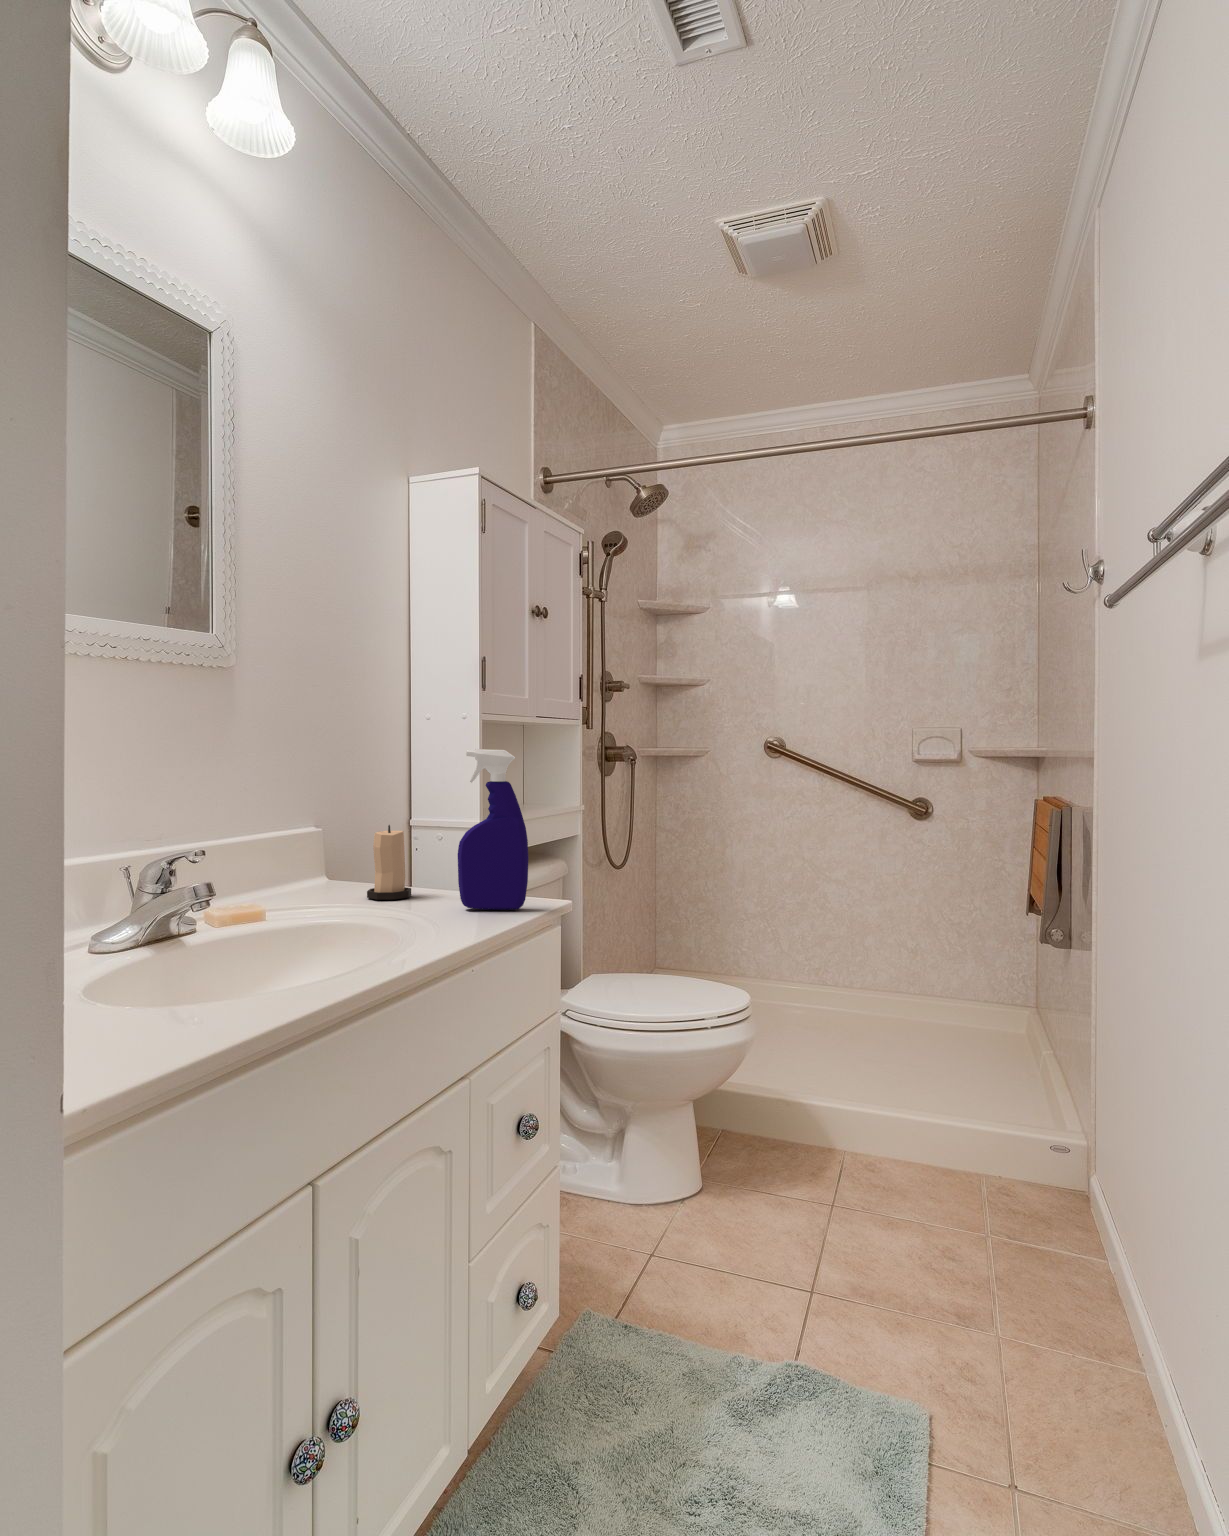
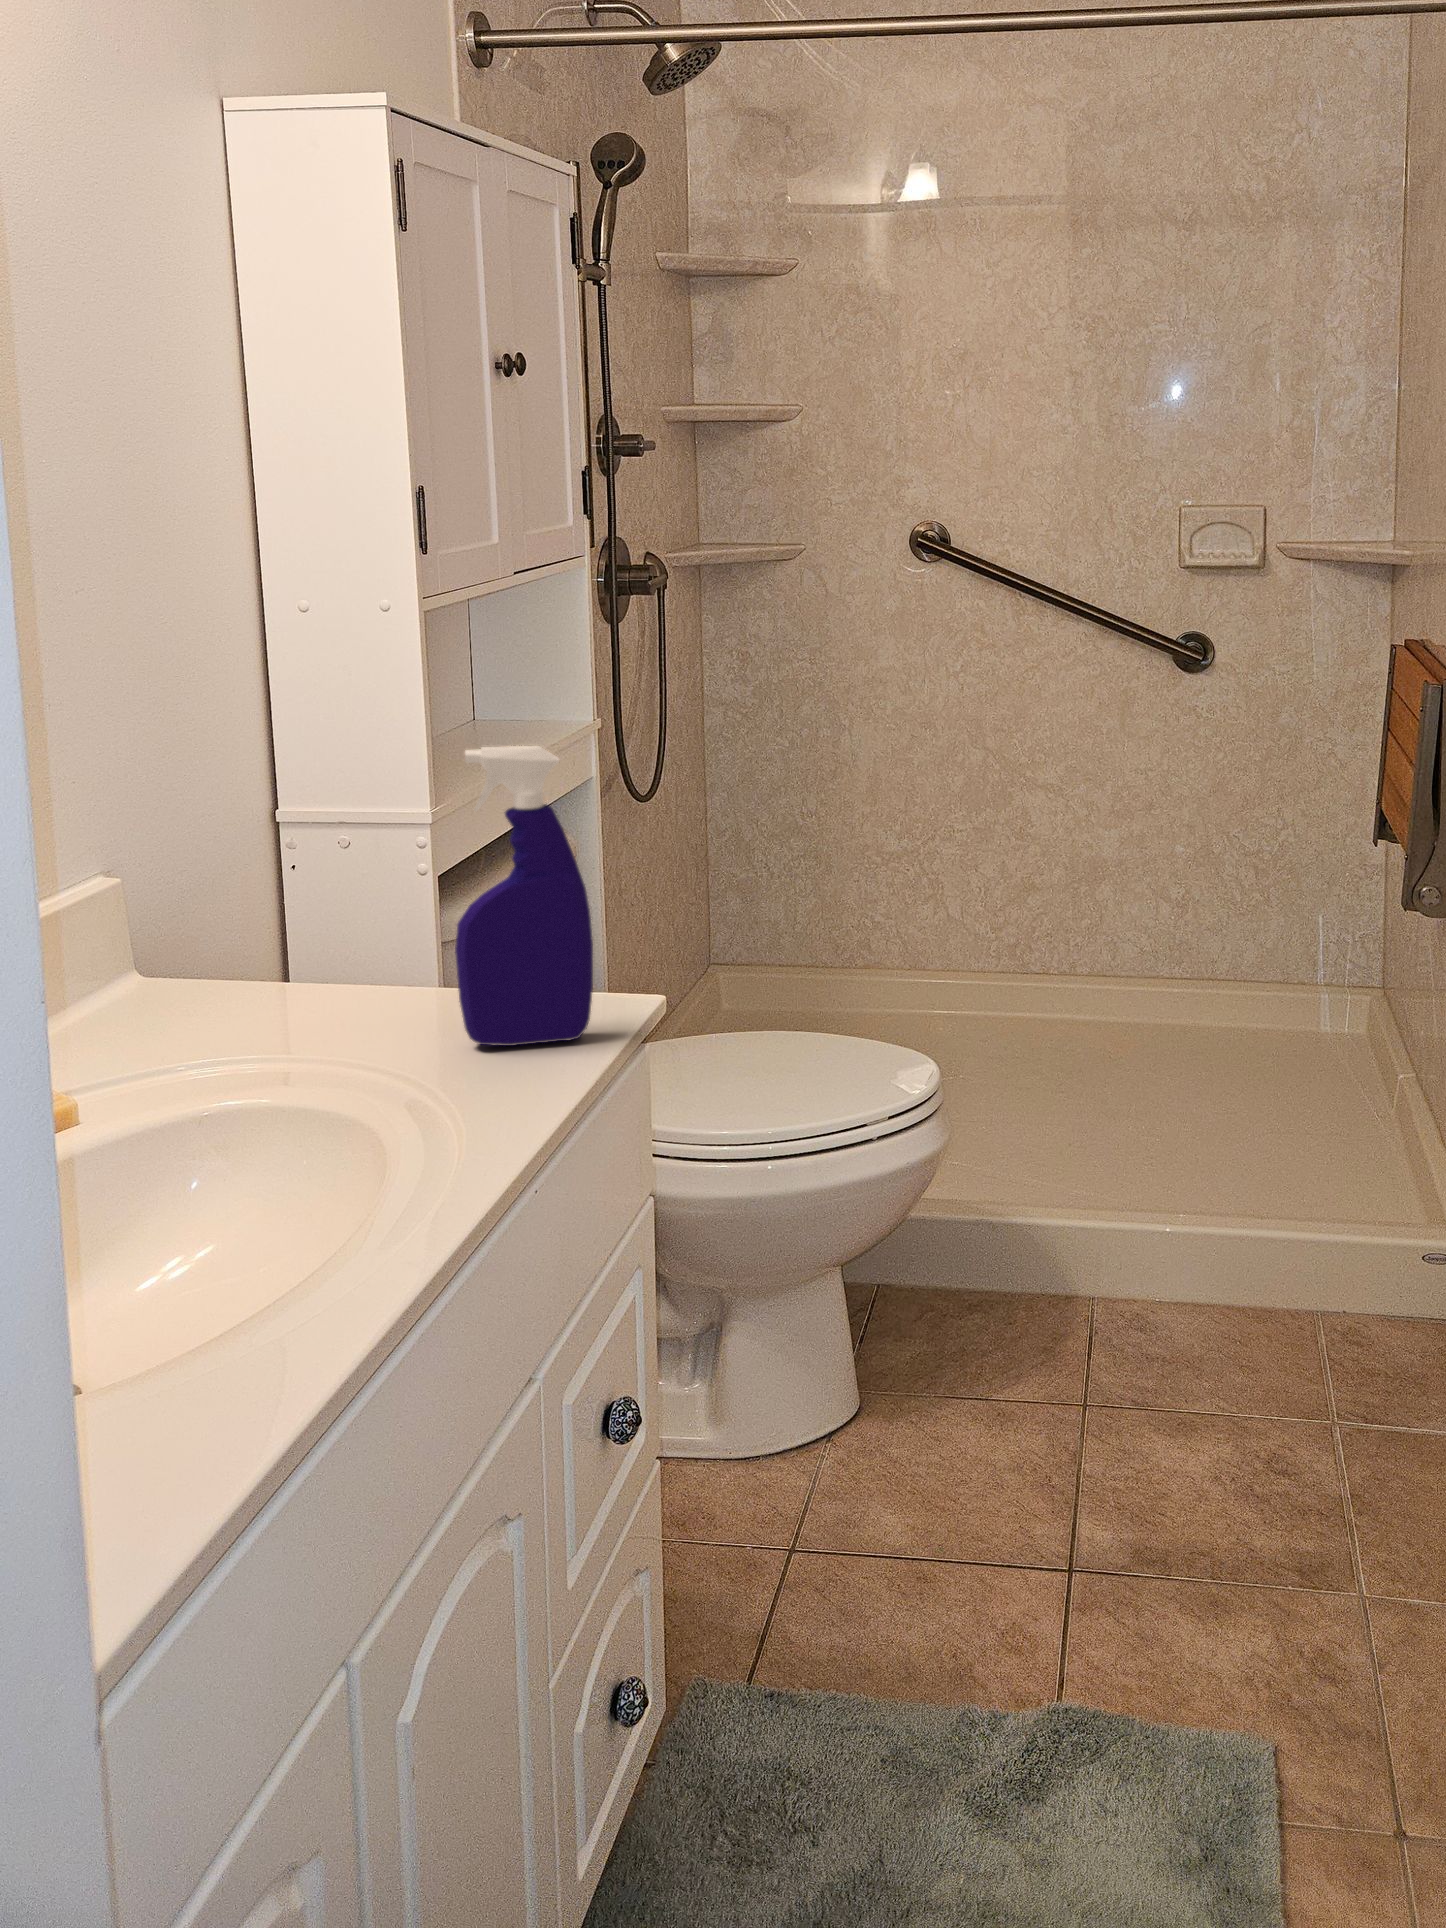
candle: present [367,825,411,900] -> none [257,880,342,1031]

